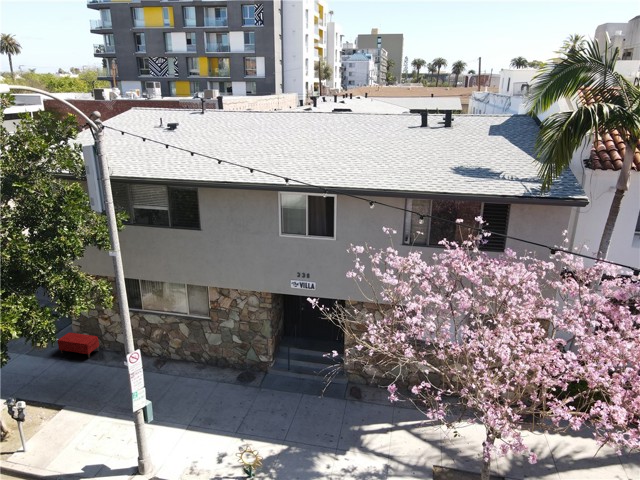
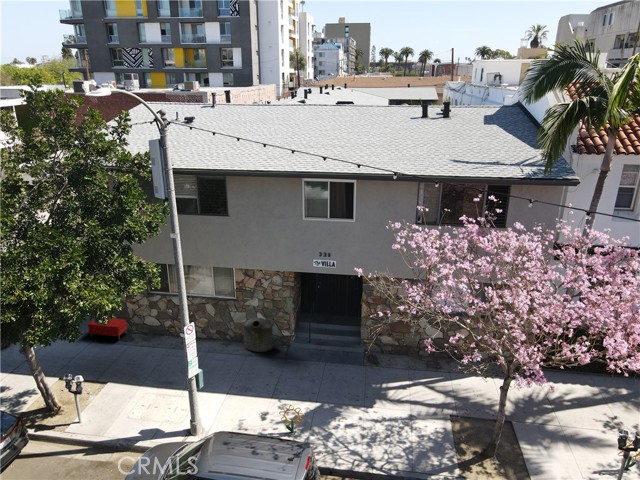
trash can: none [217,341,248,379] -> present [243,318,273,352]

